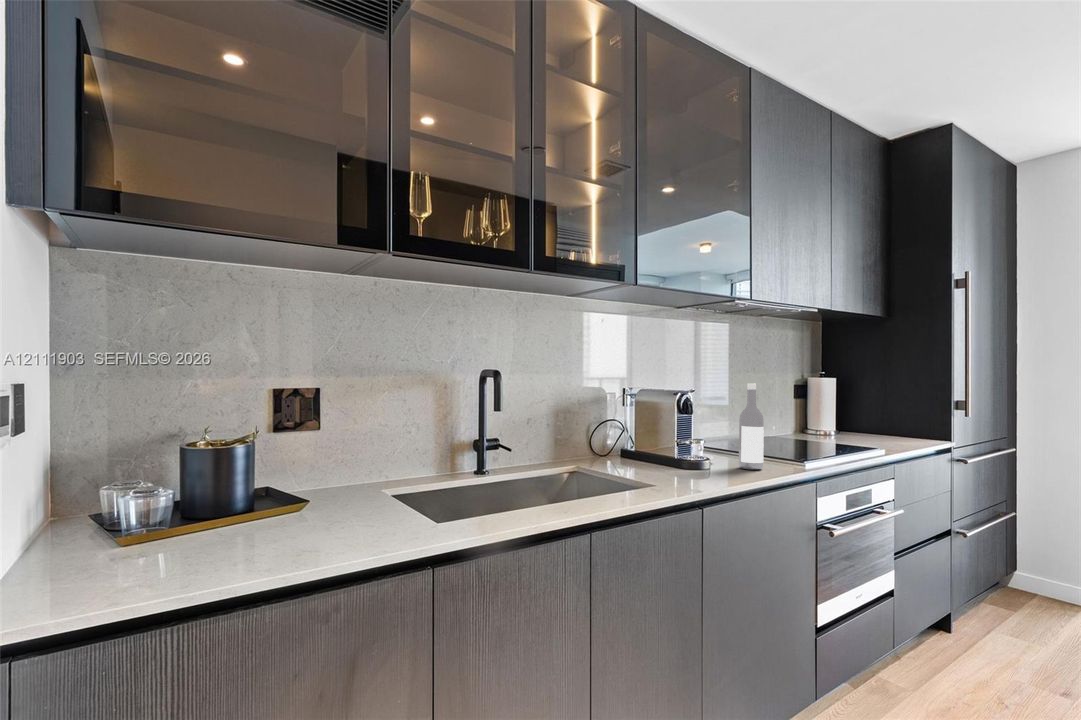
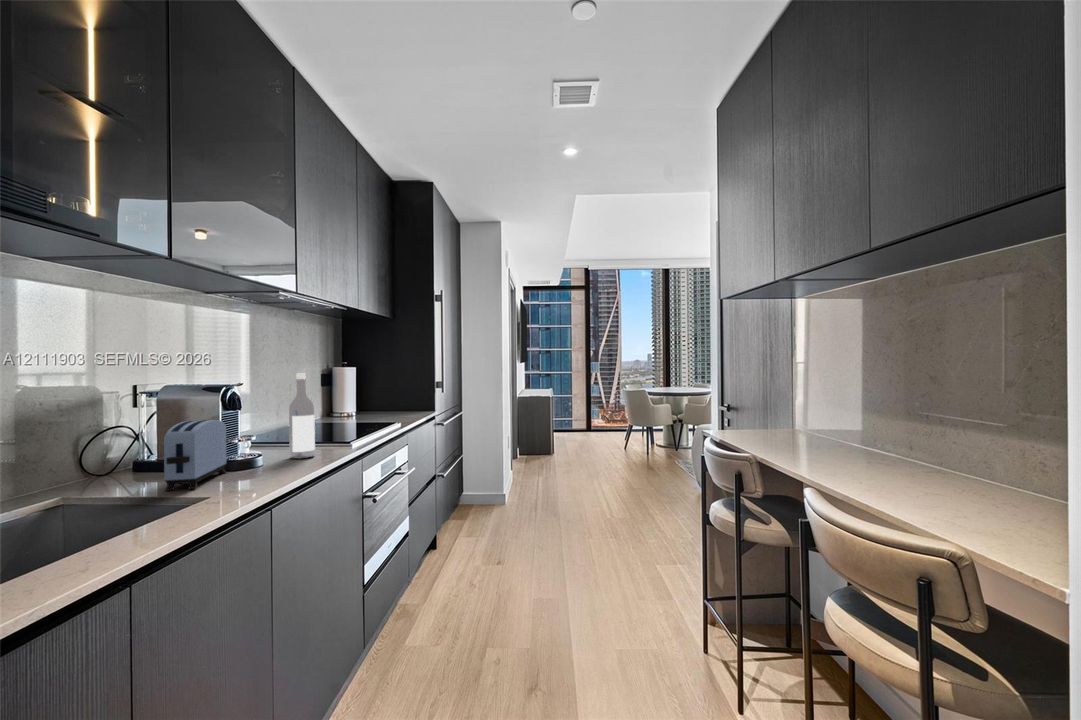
toaster: none [631,420,681,478] -> present [164,420,226,491]

